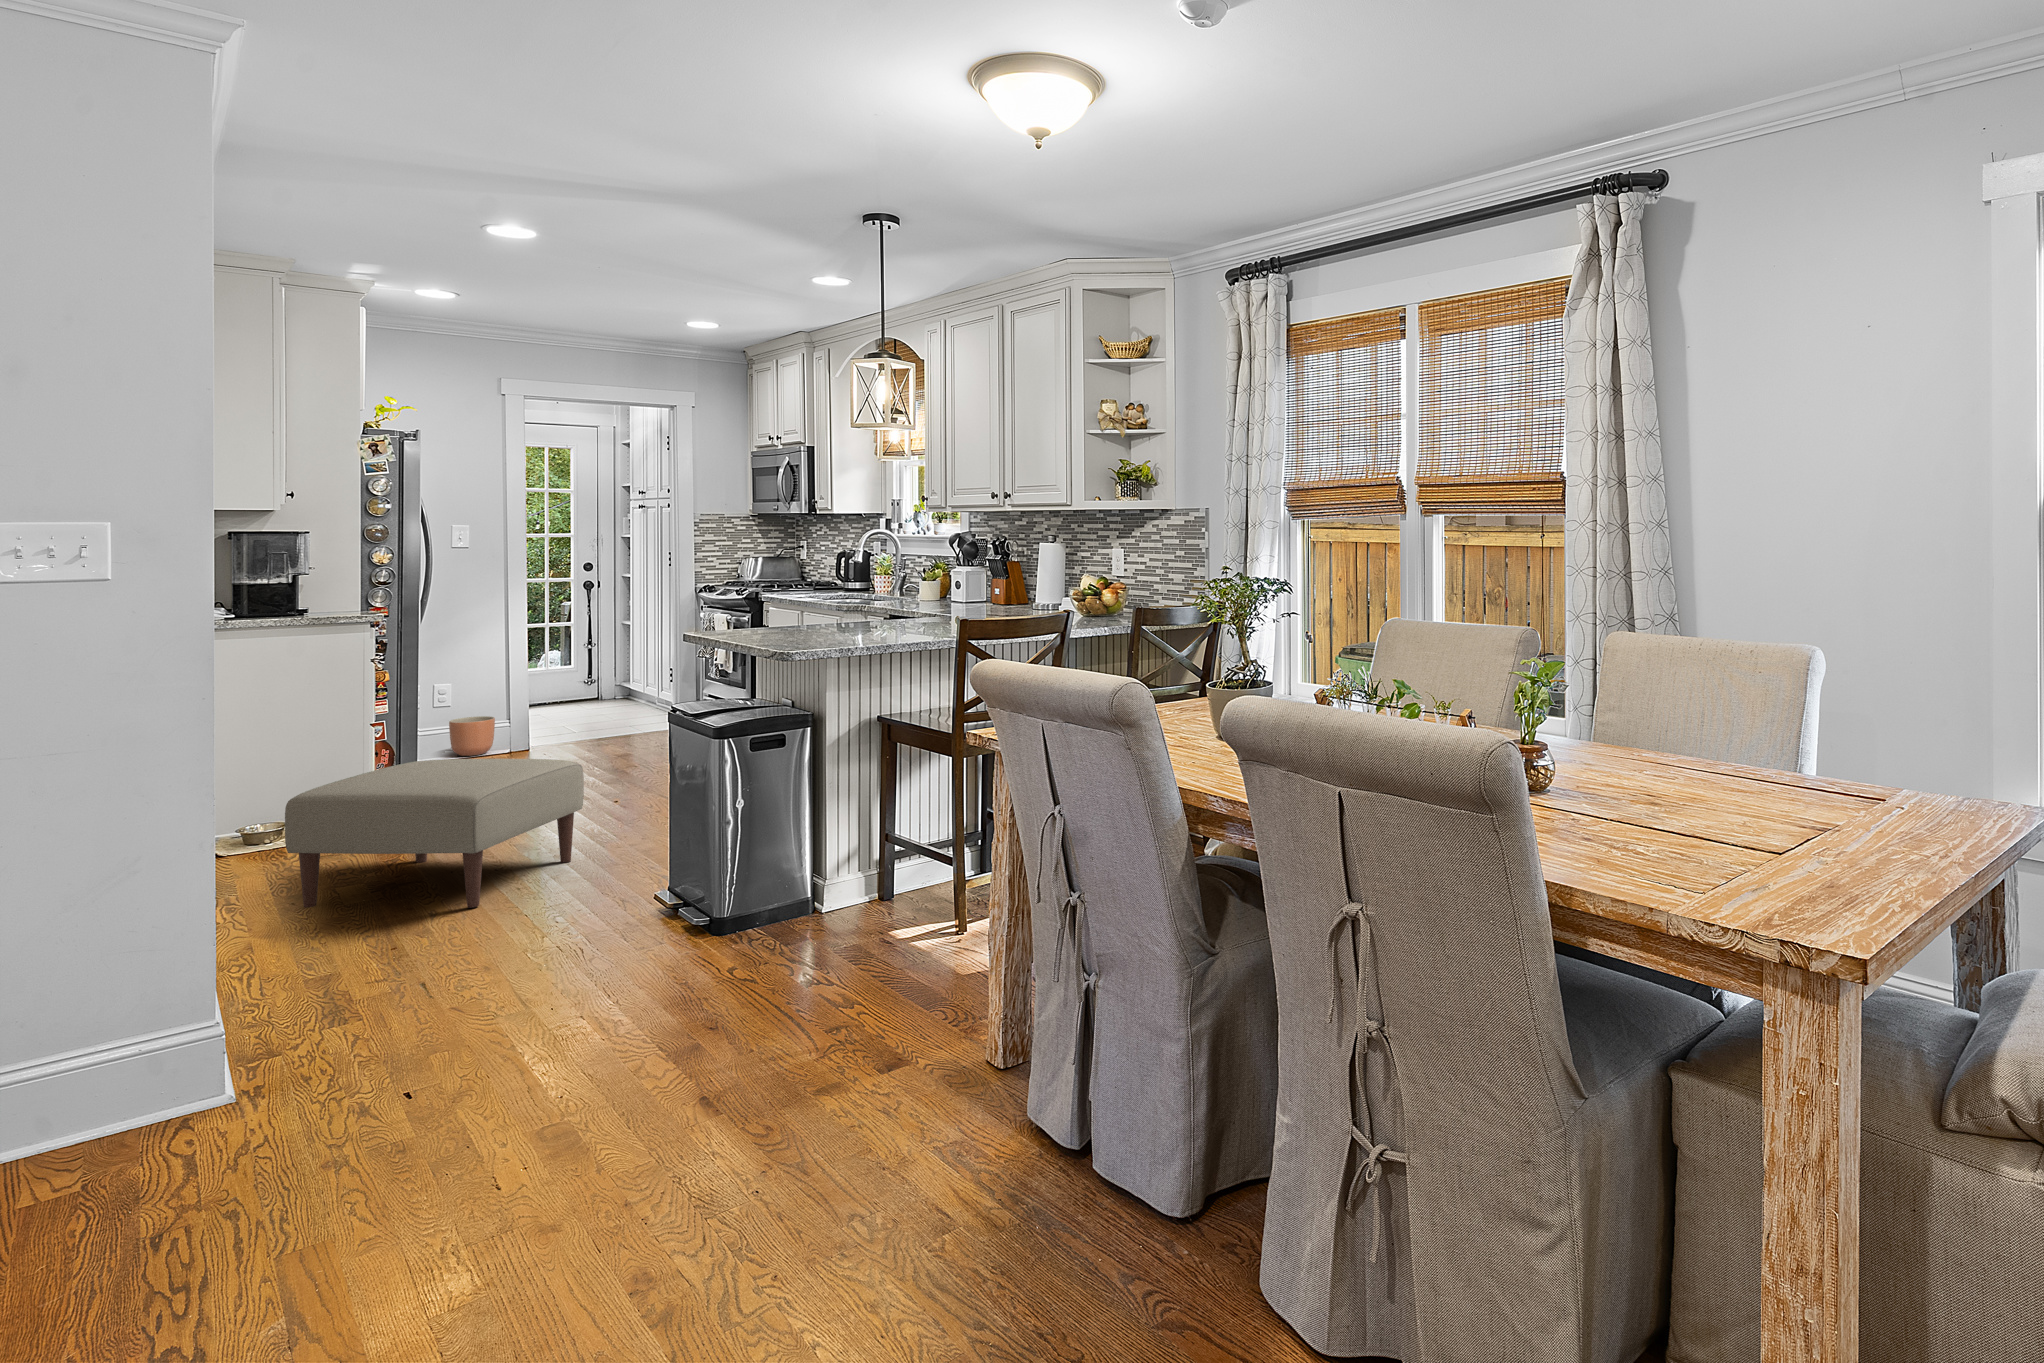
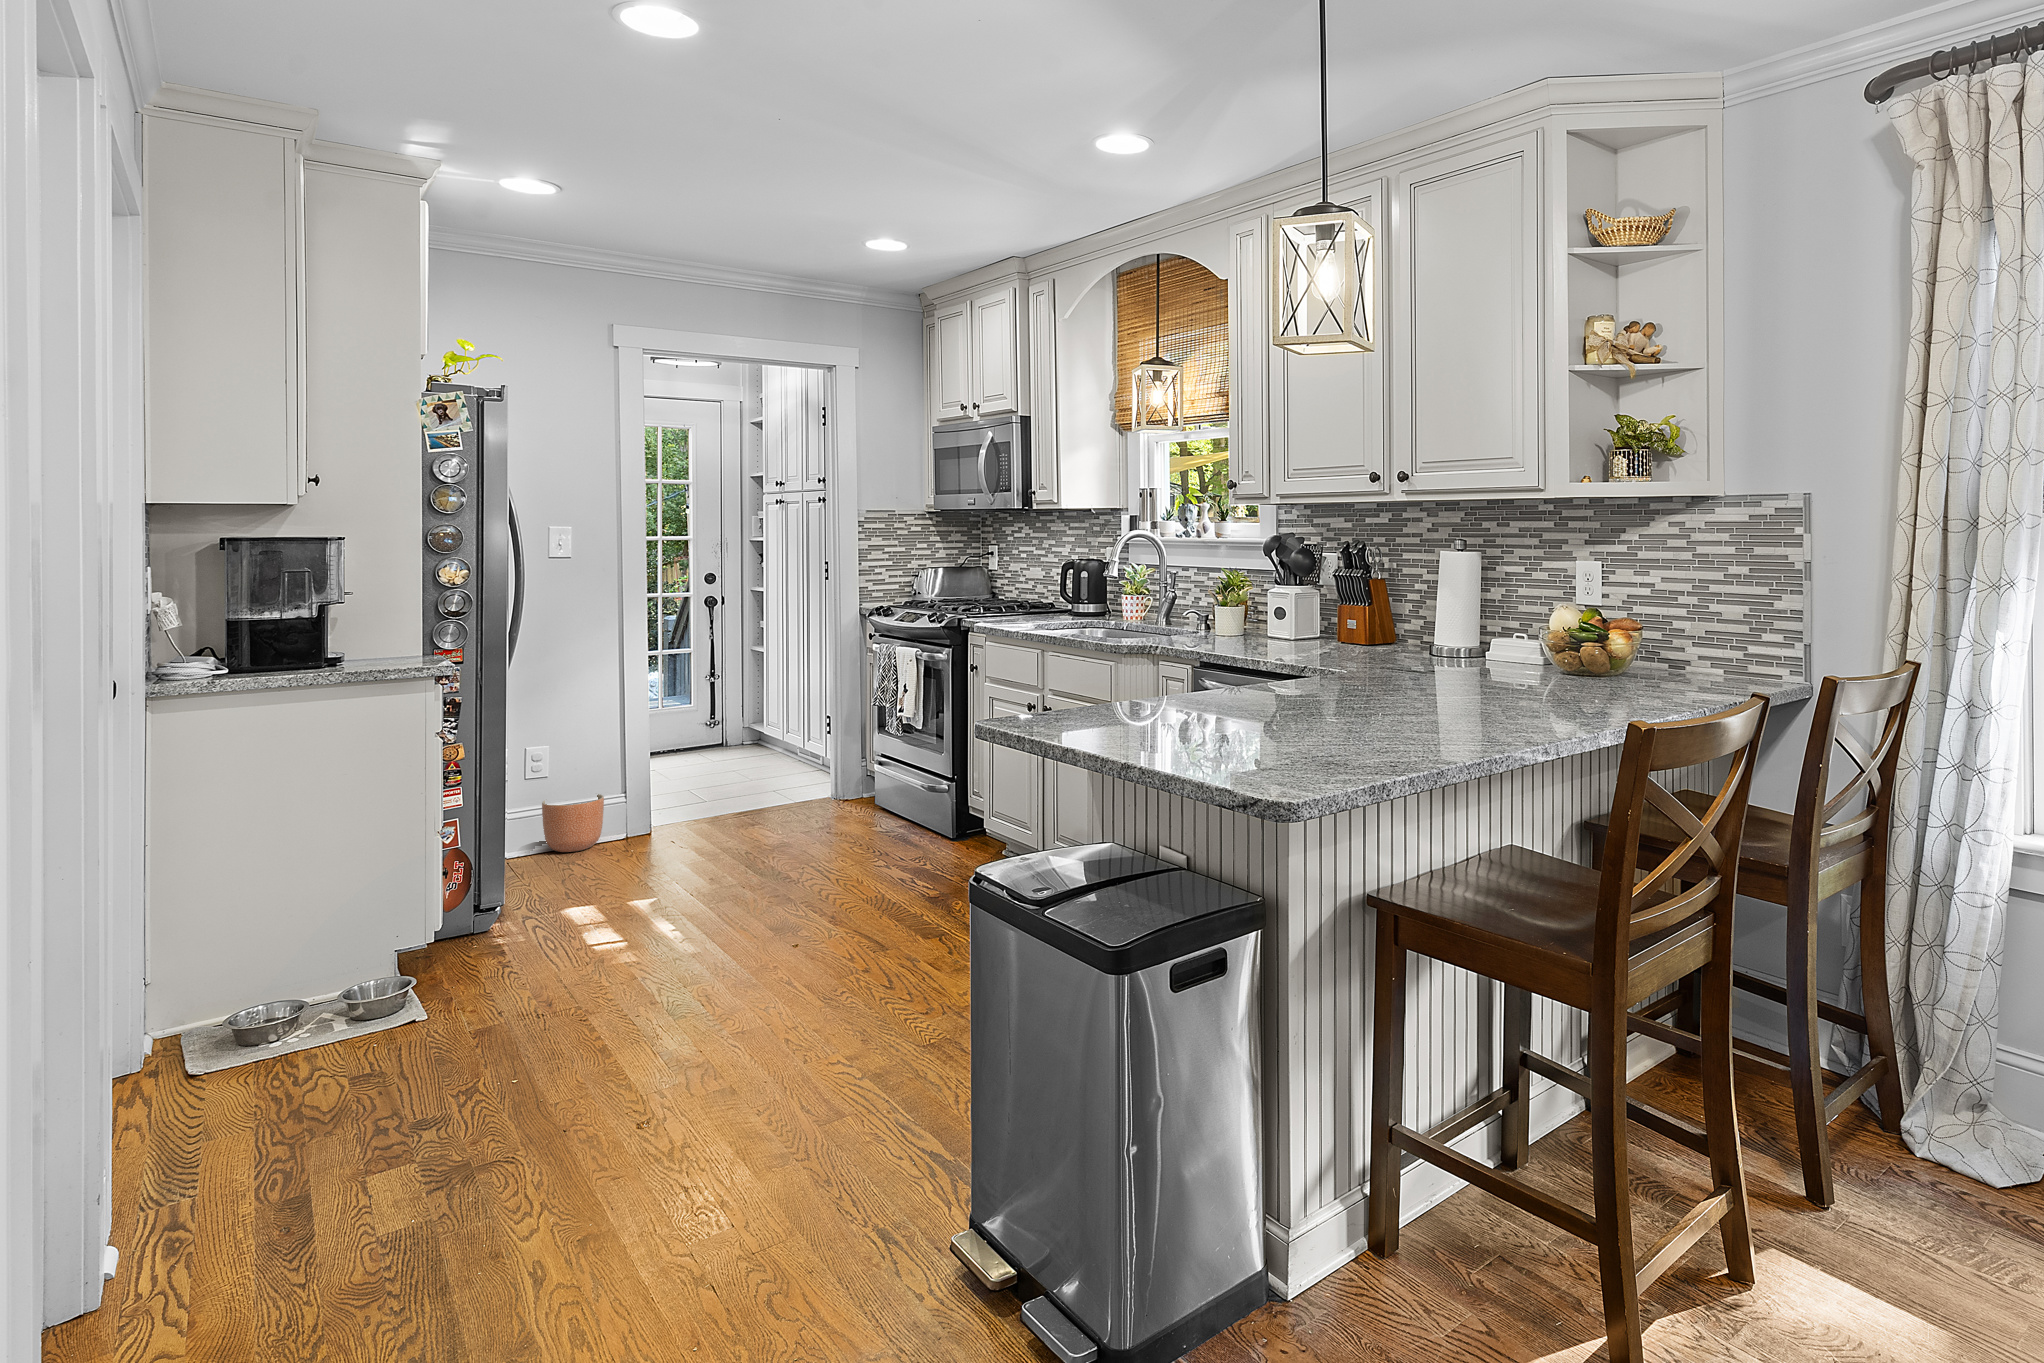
ottoman: present [285,759,584,908] -> none [289,928,804,1264]

